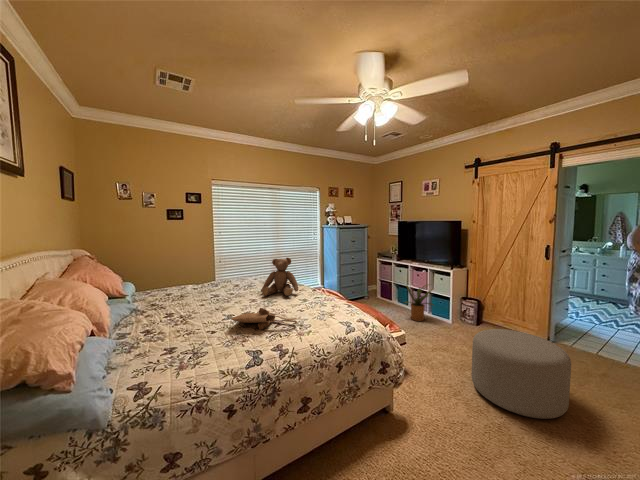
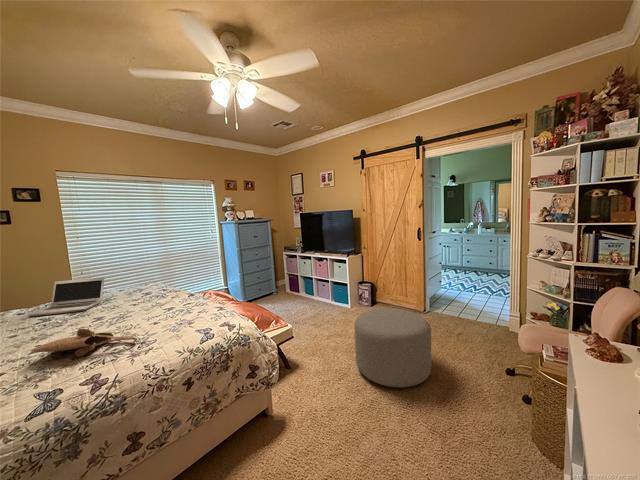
teddy bear: present [261,258,298,296] -> none [116,260,167,309]
laptop: none [202,268,248,294] -> present [28,277,104,316]
house plant: present [404,285,433,321] -> none [302,272,334,310]

